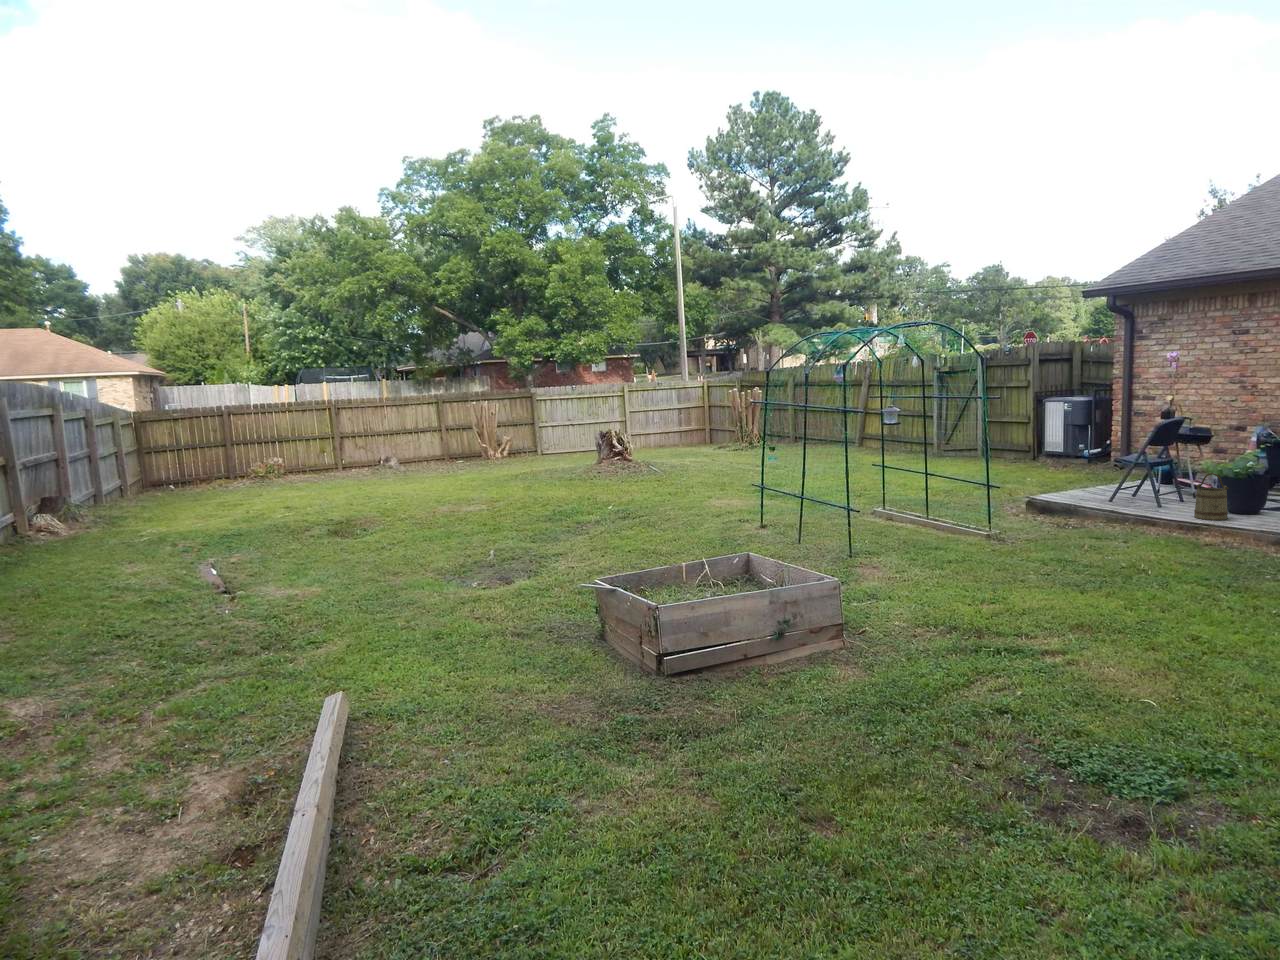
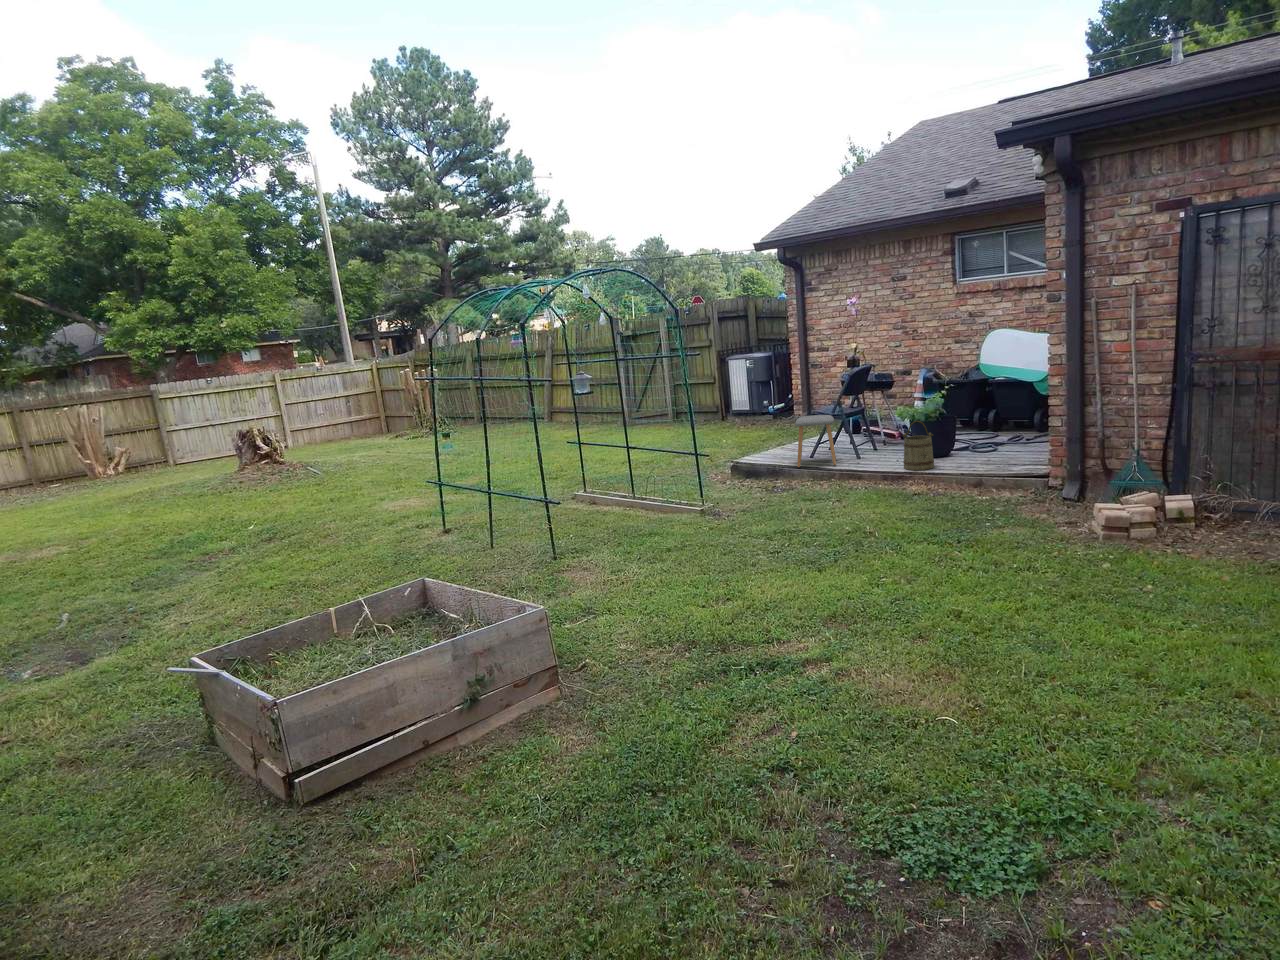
stool: none [1085,460,1129,508] -> present [795,415,836,468]

